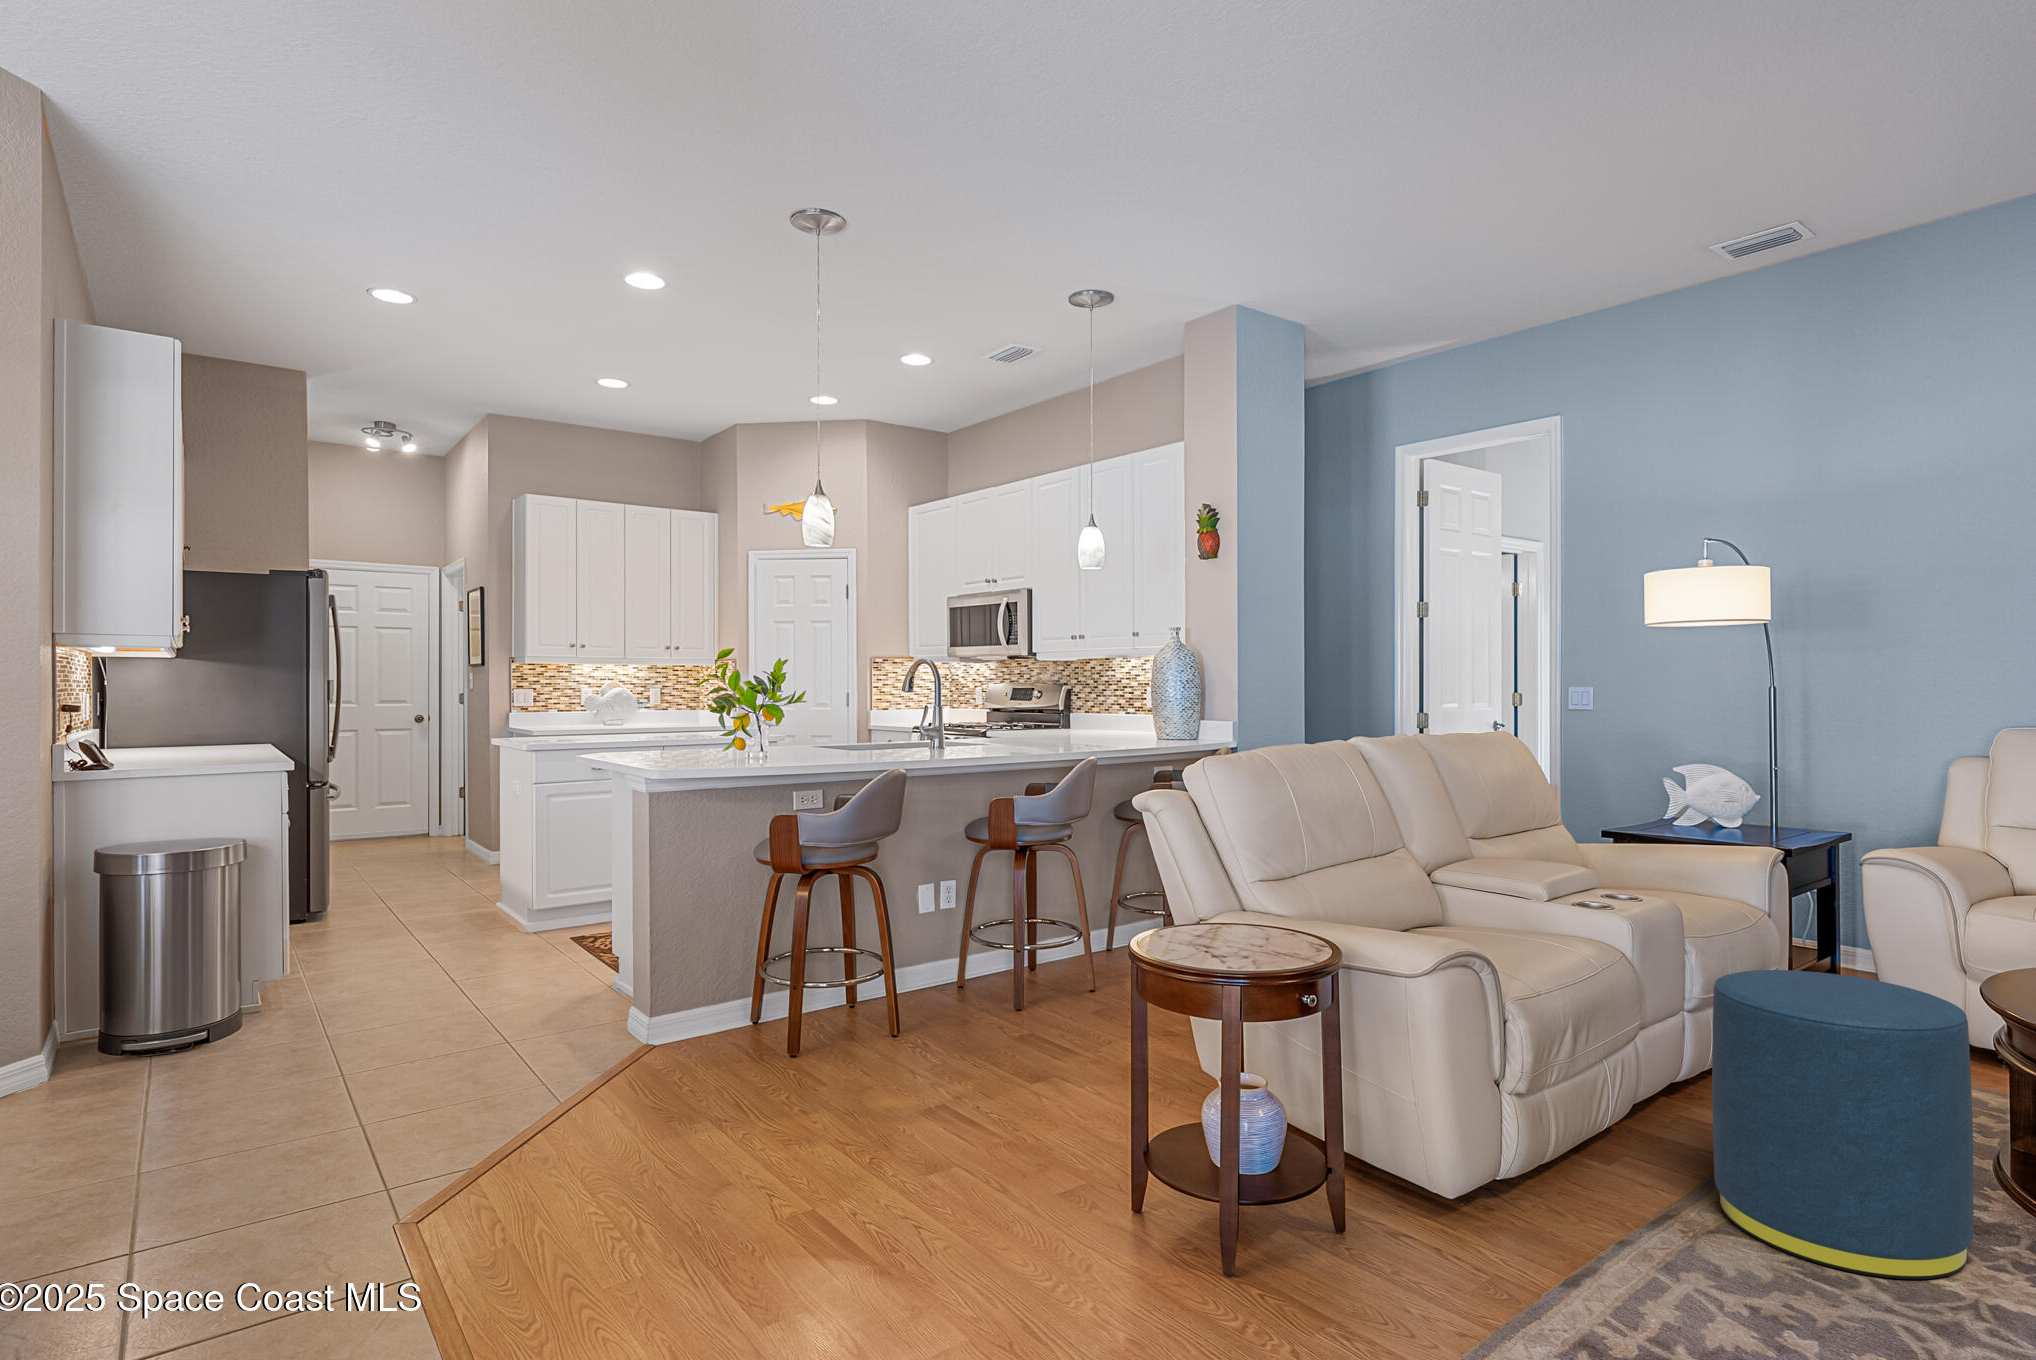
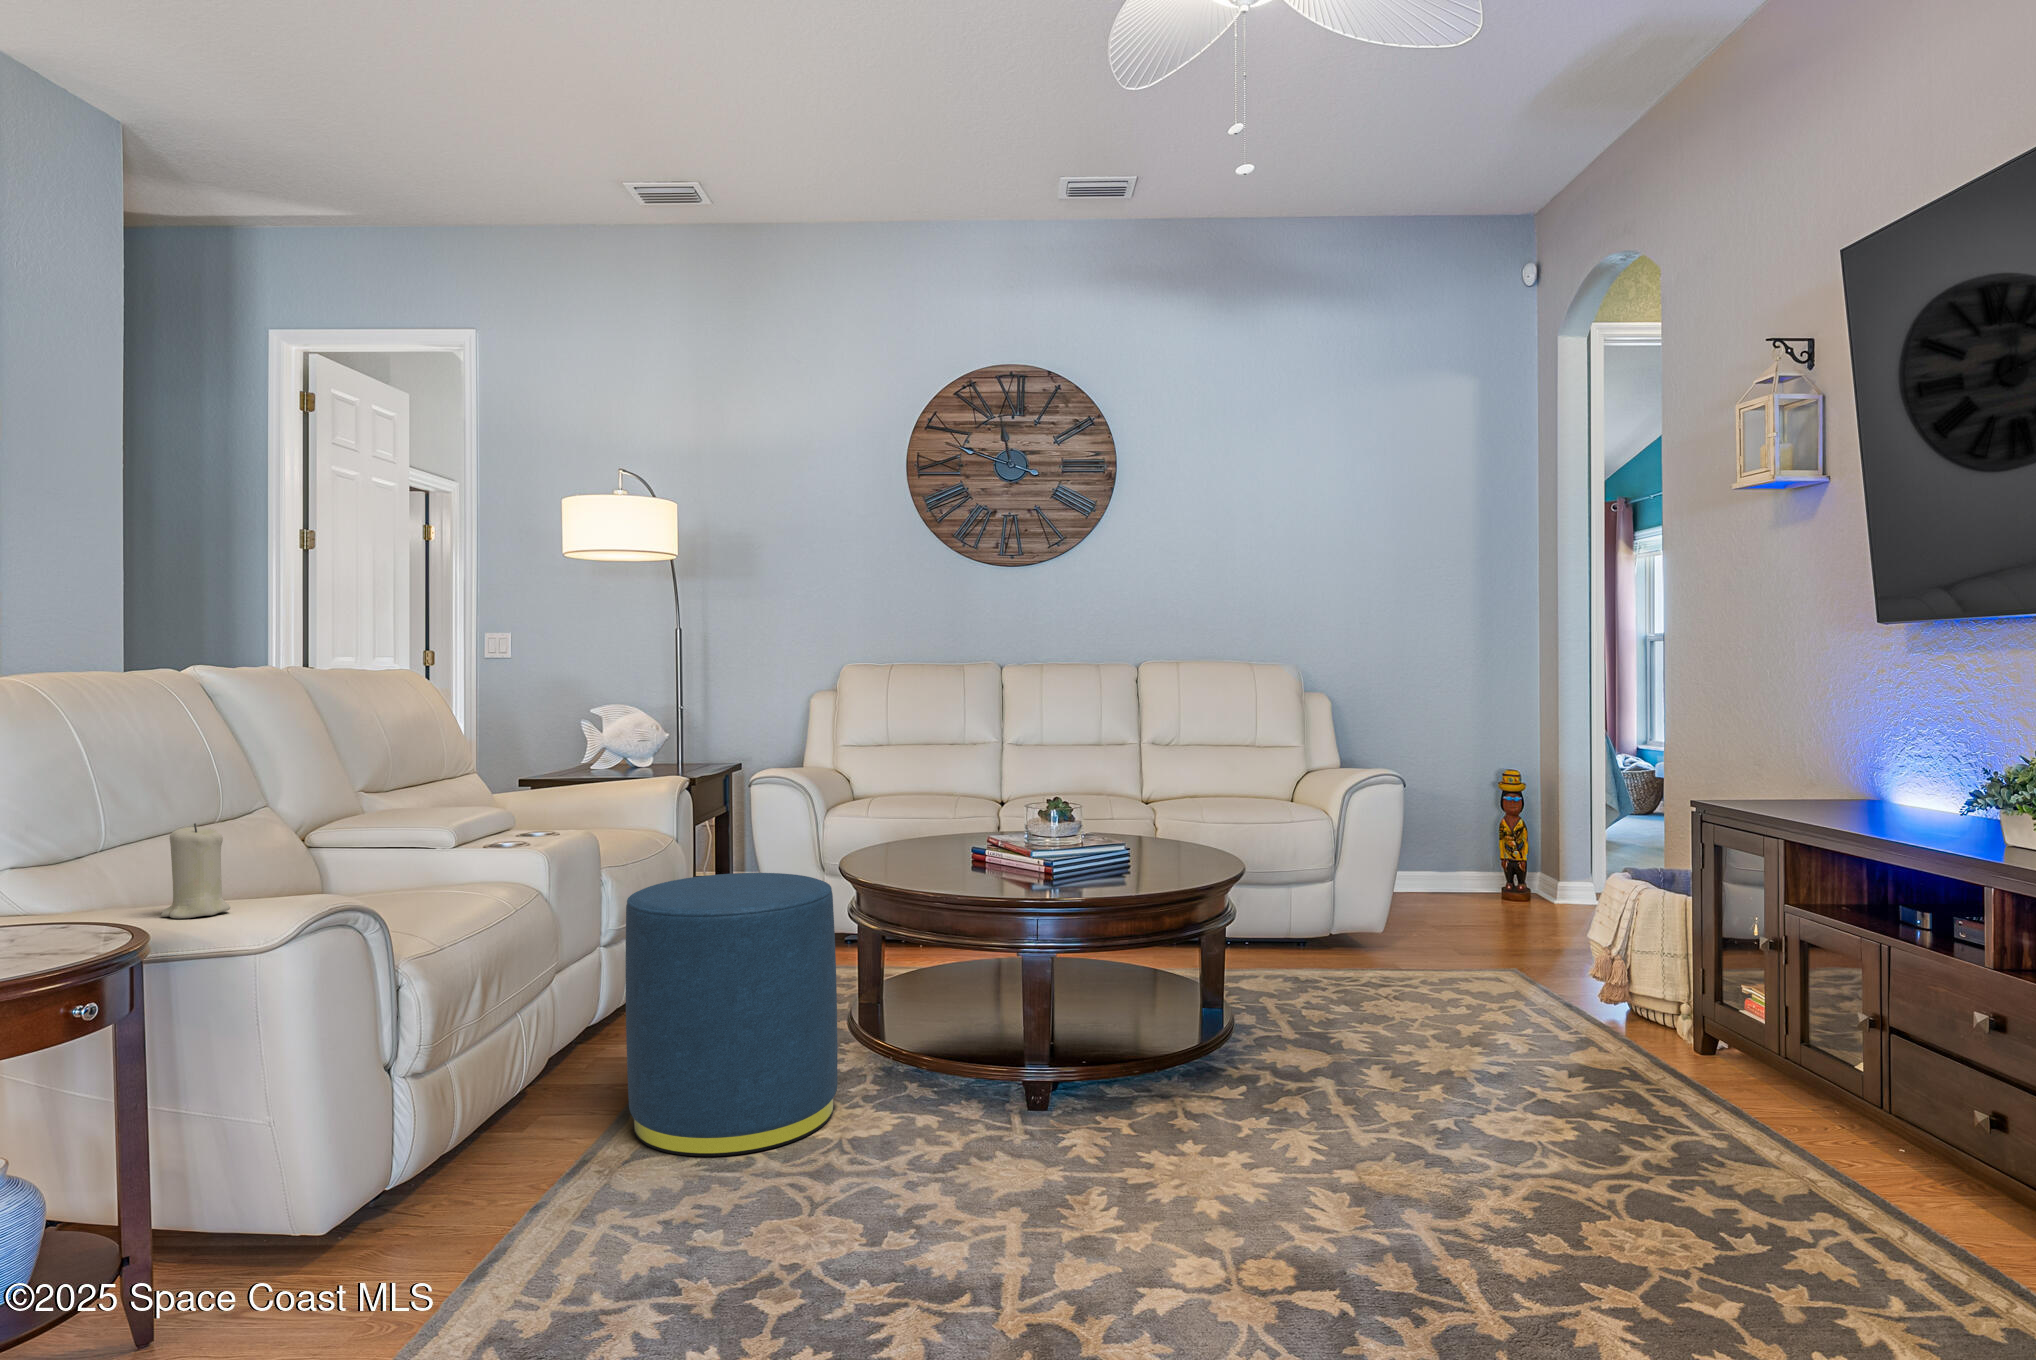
candle: none [1345,871,1389,940] -> present [161,823,230,918]

